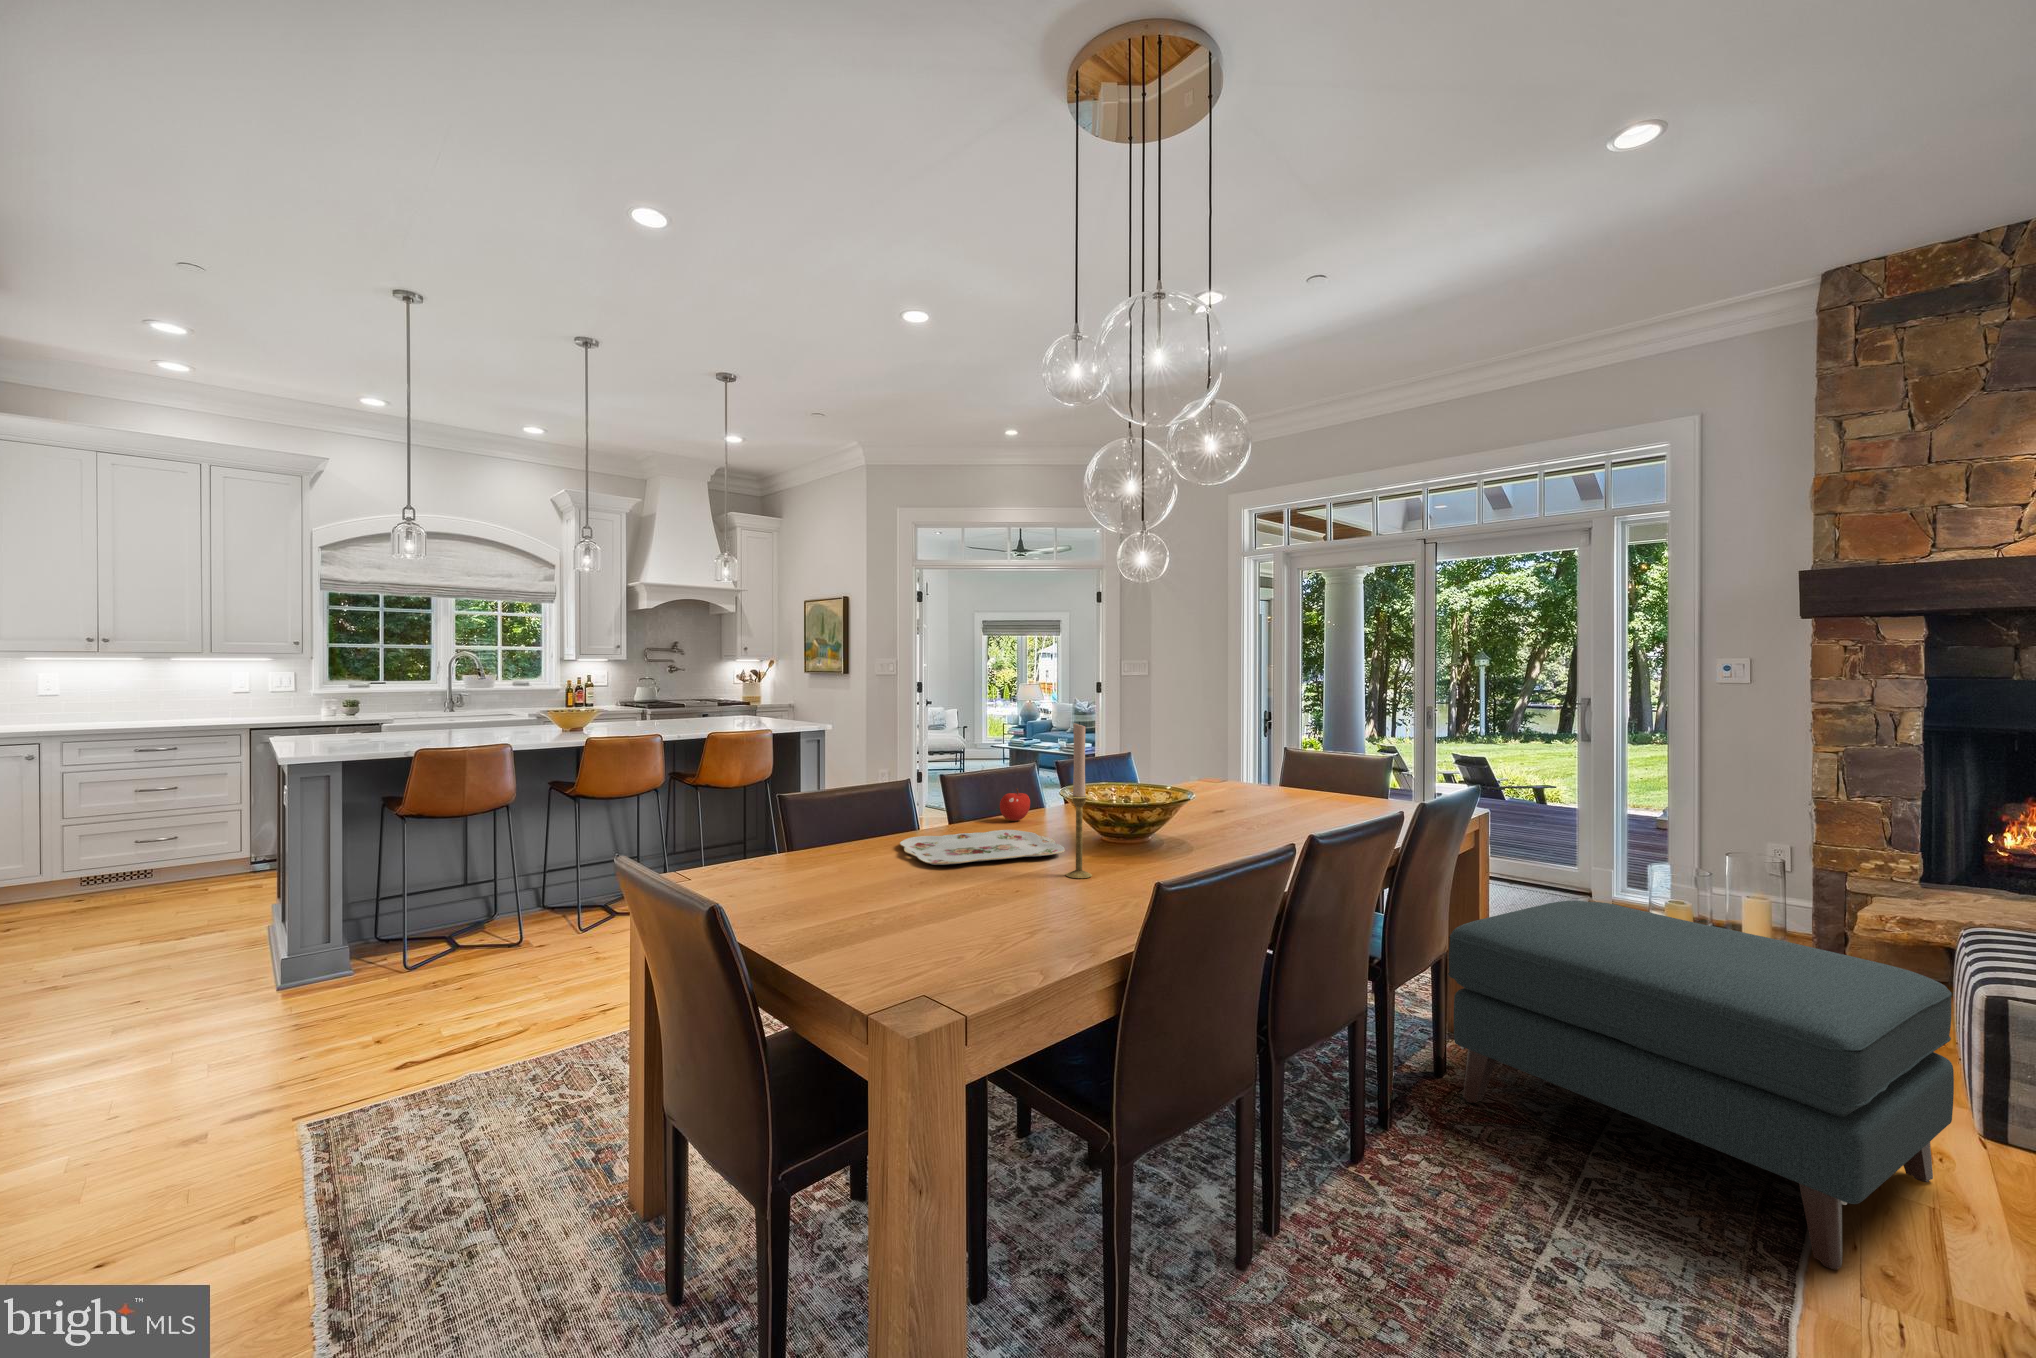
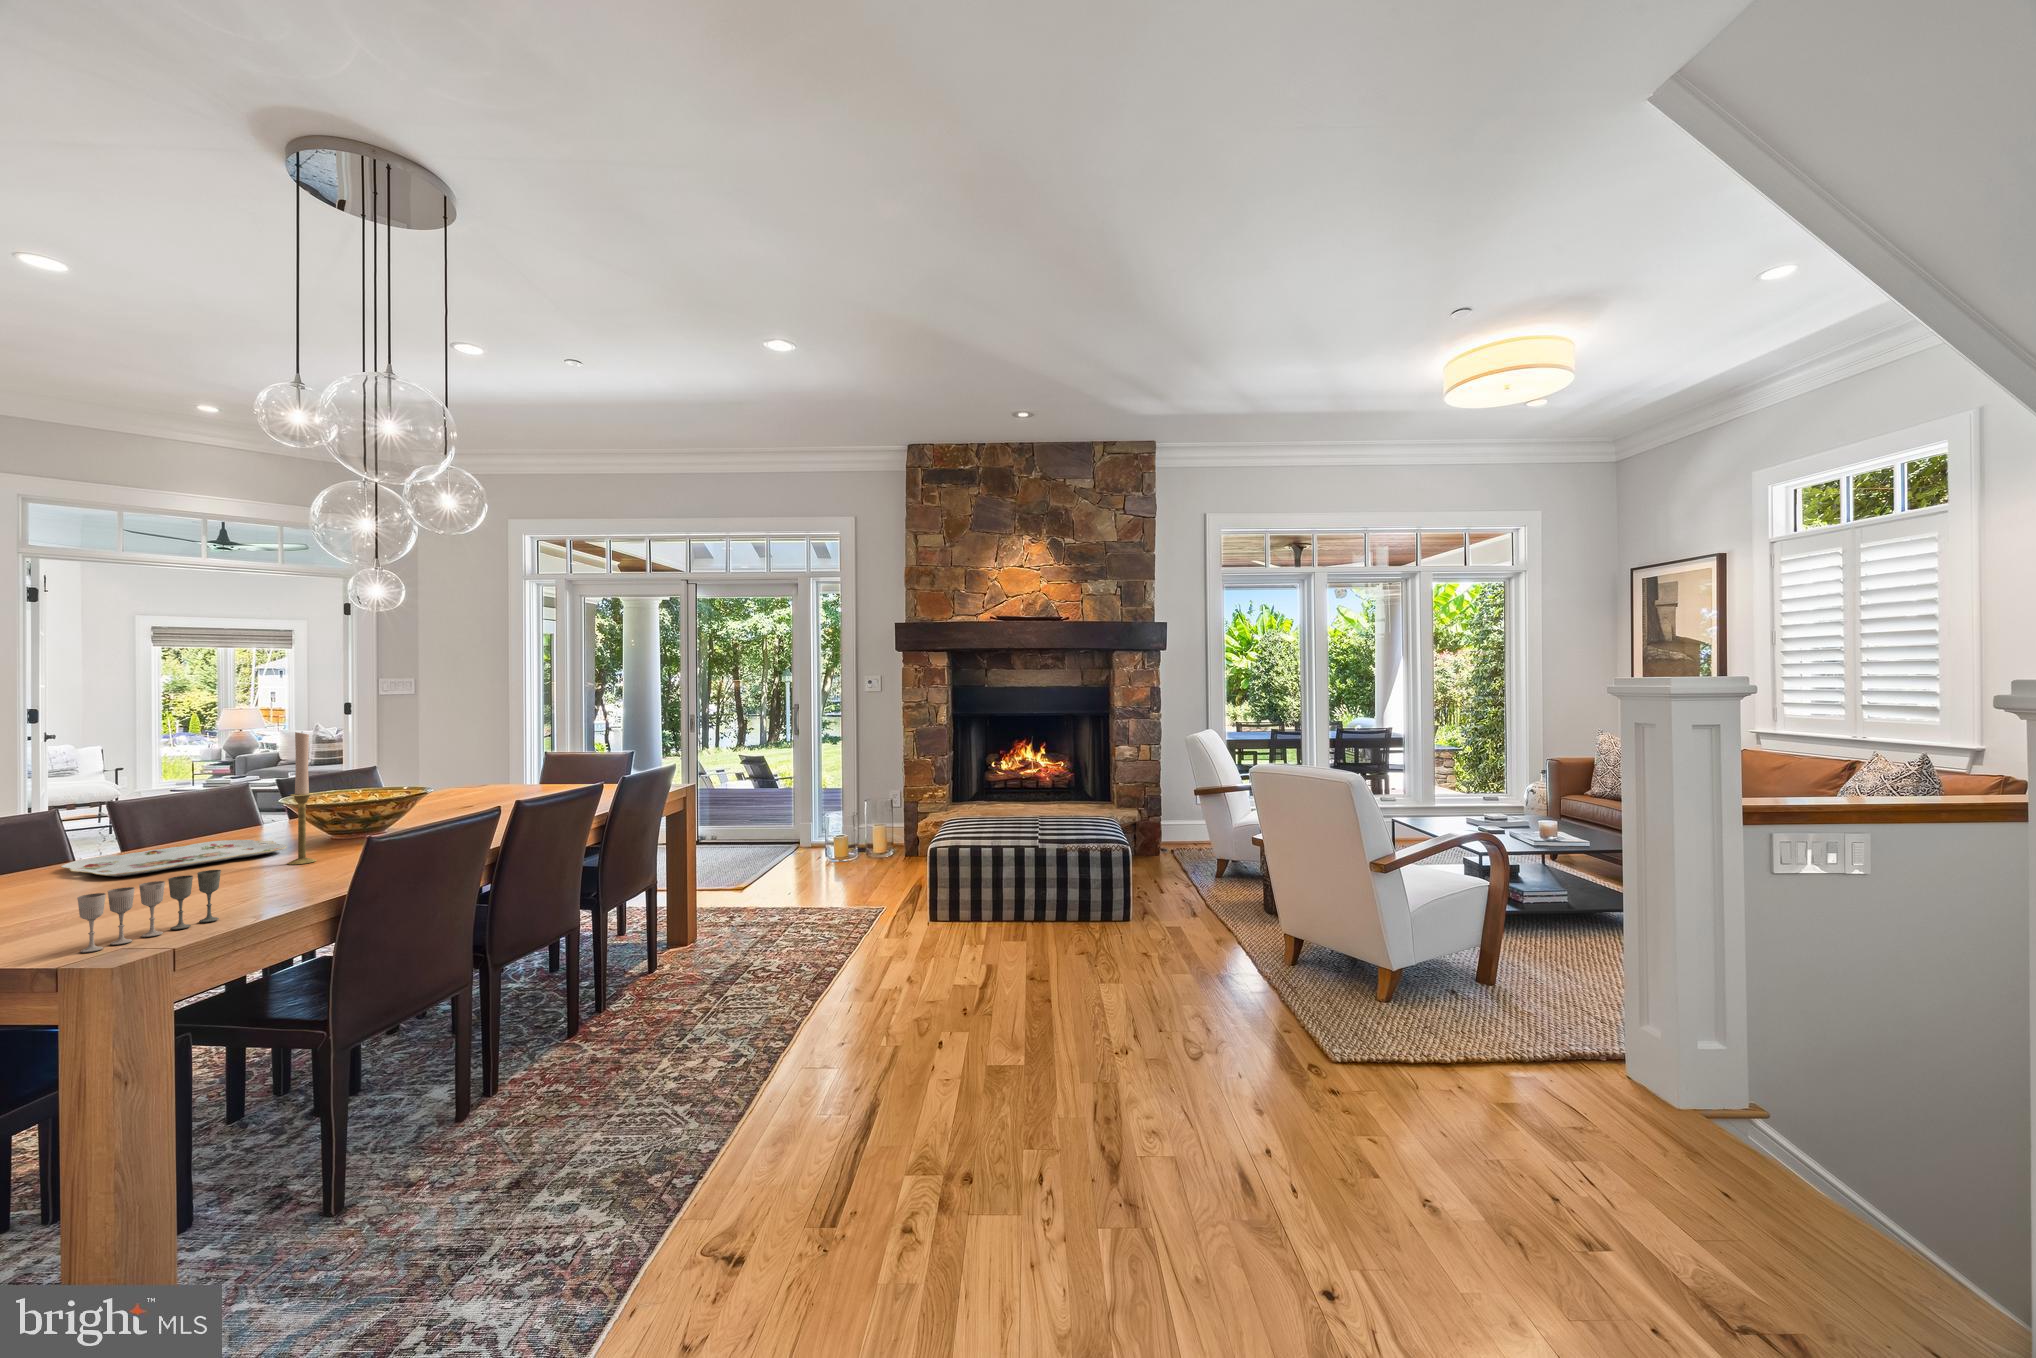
fruit: present [1000,789,1030,821] -> none [204,803,245,835]
wine glass: none [884,899,1009,992] -> present [77,870,221,953]
ottoman: present [1448,901,1954,1270] -> none [648,835,909,1004]

